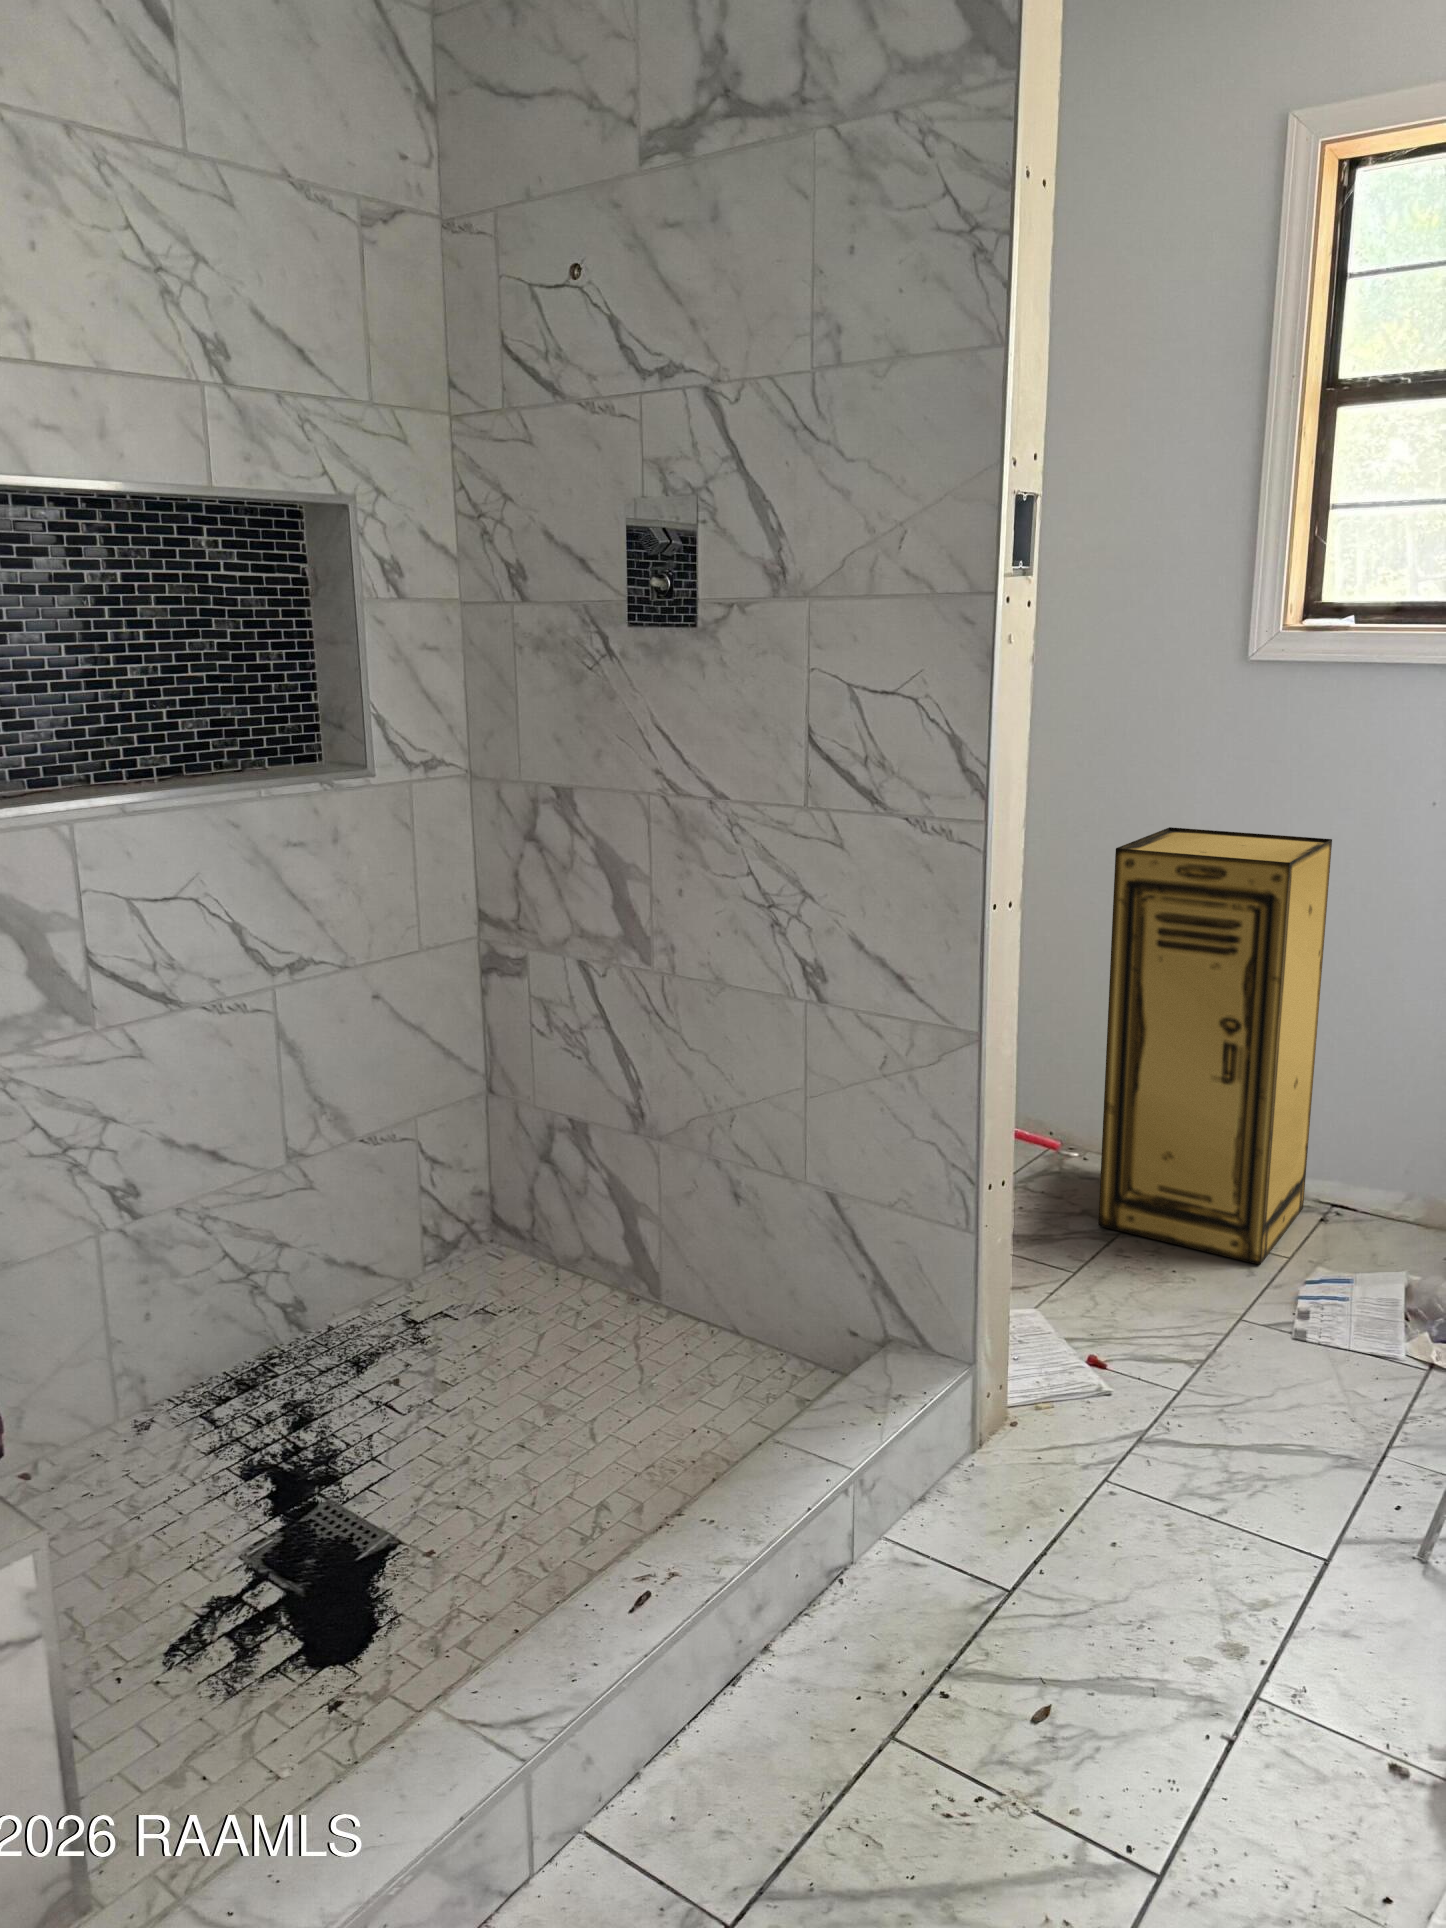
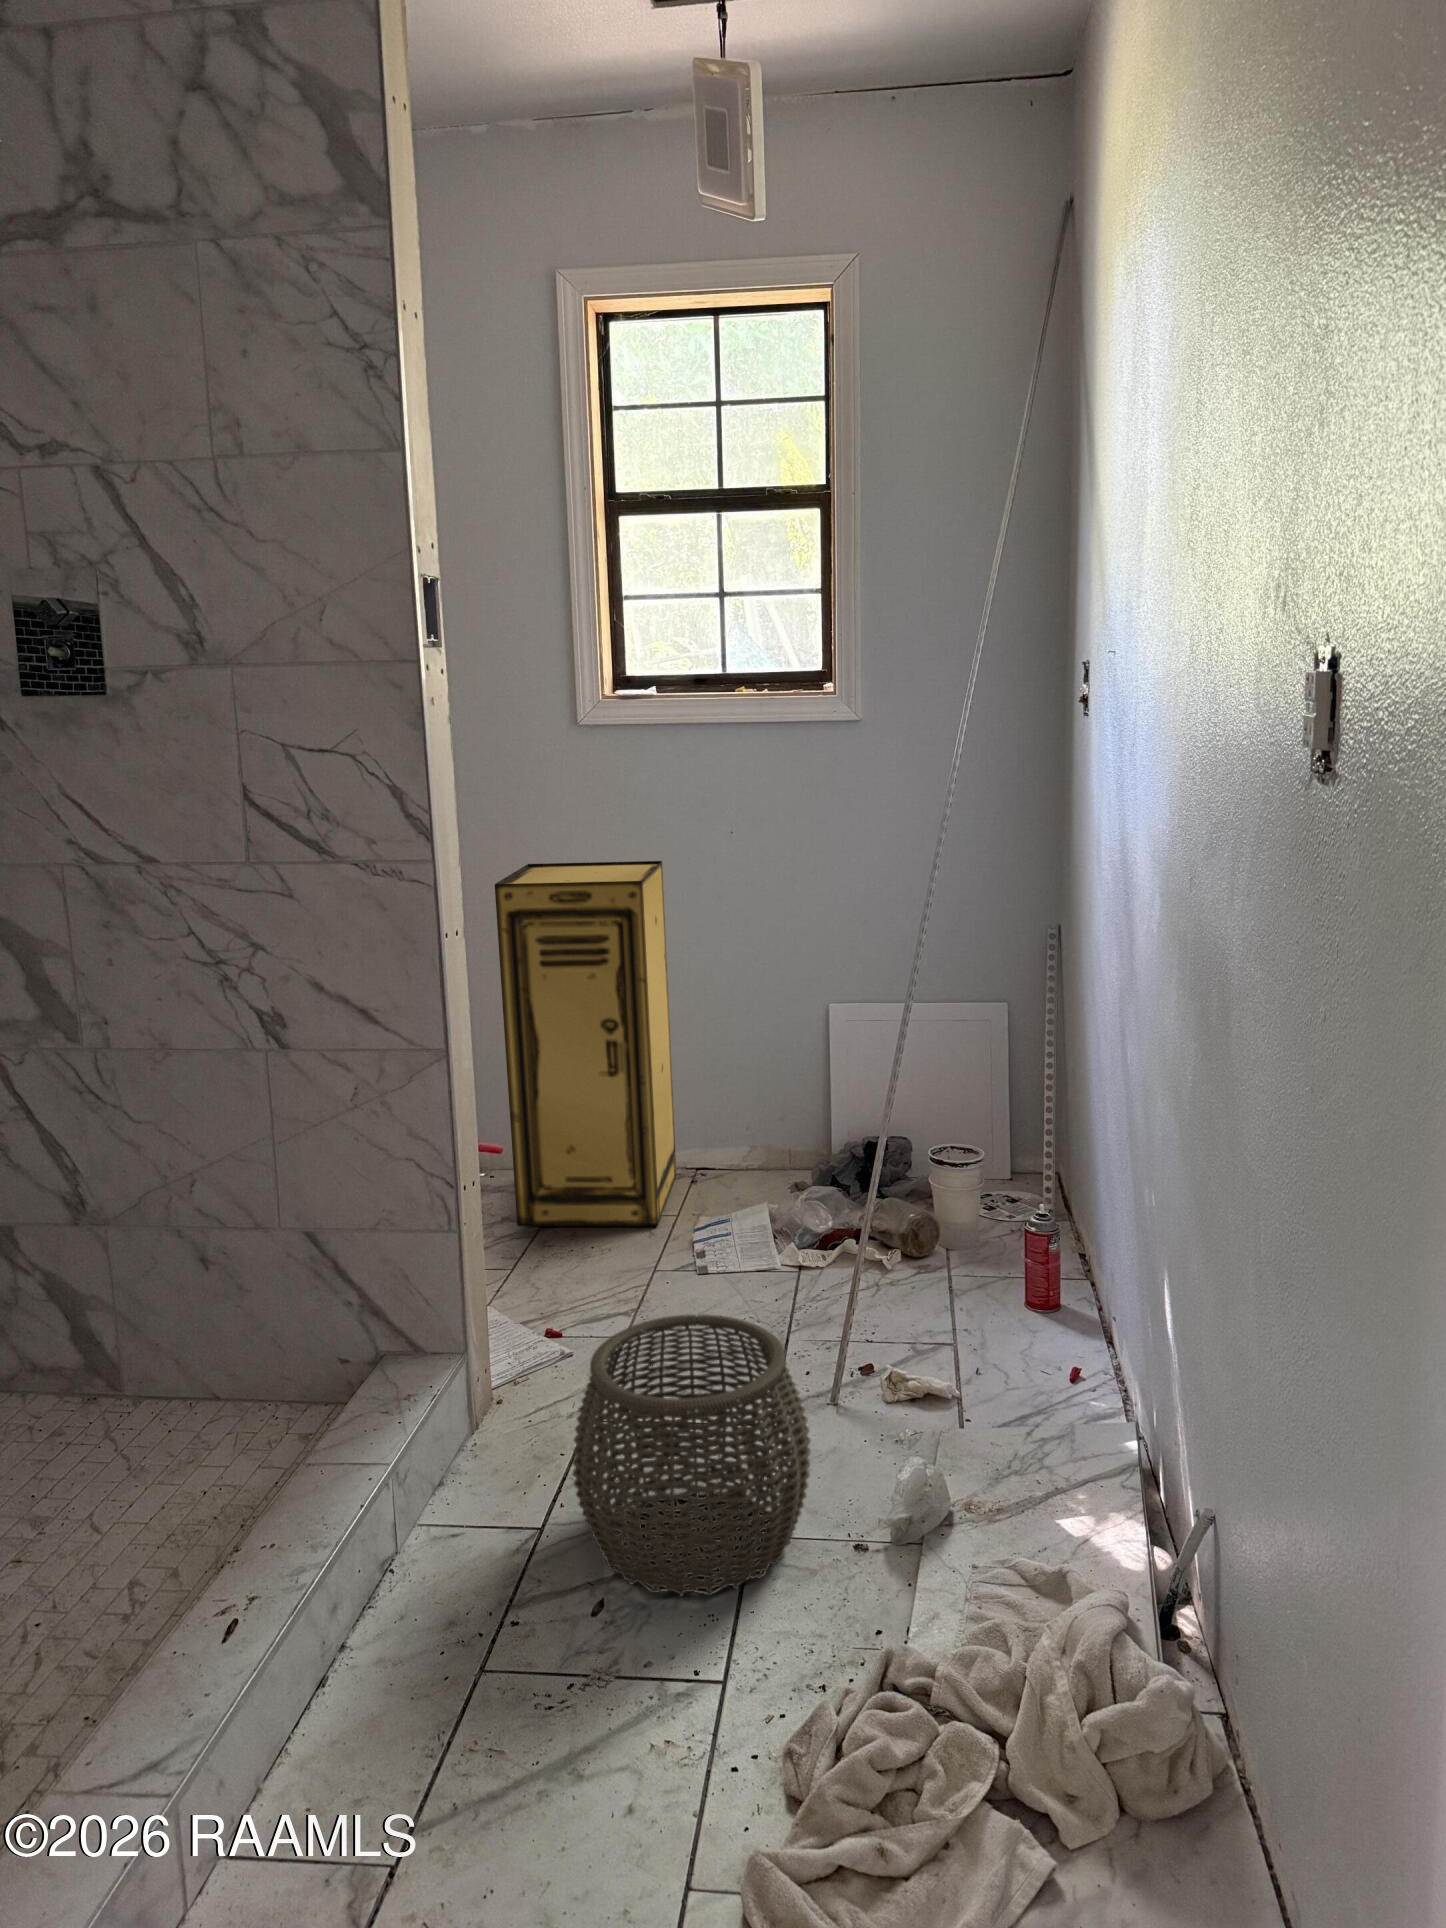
woven basket: none [1039,1400,1350,1762] -> present [572,1314,811,1597]

